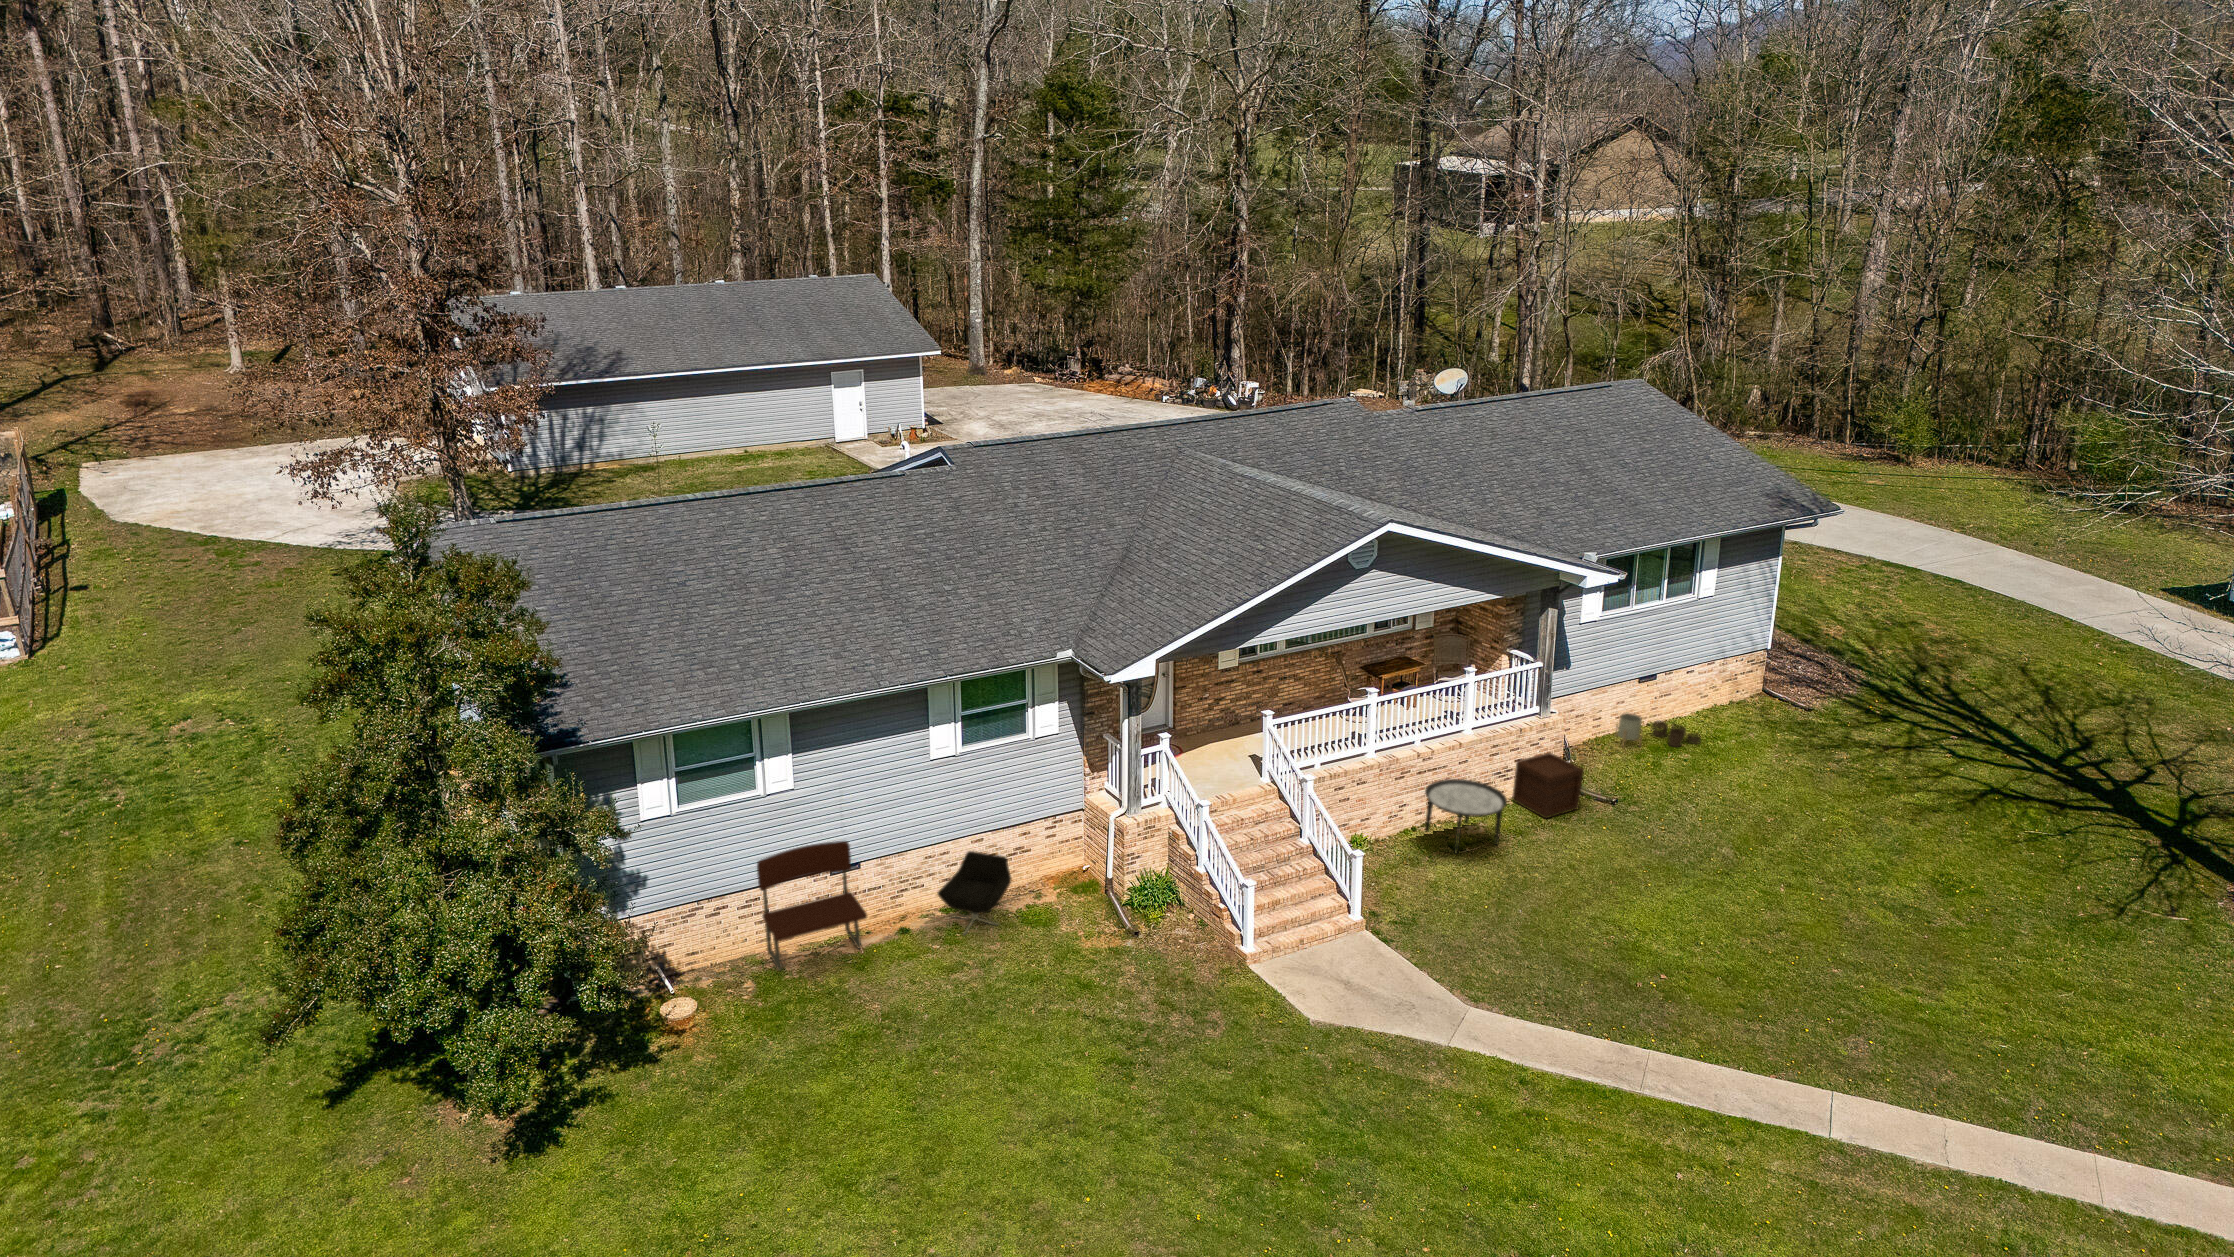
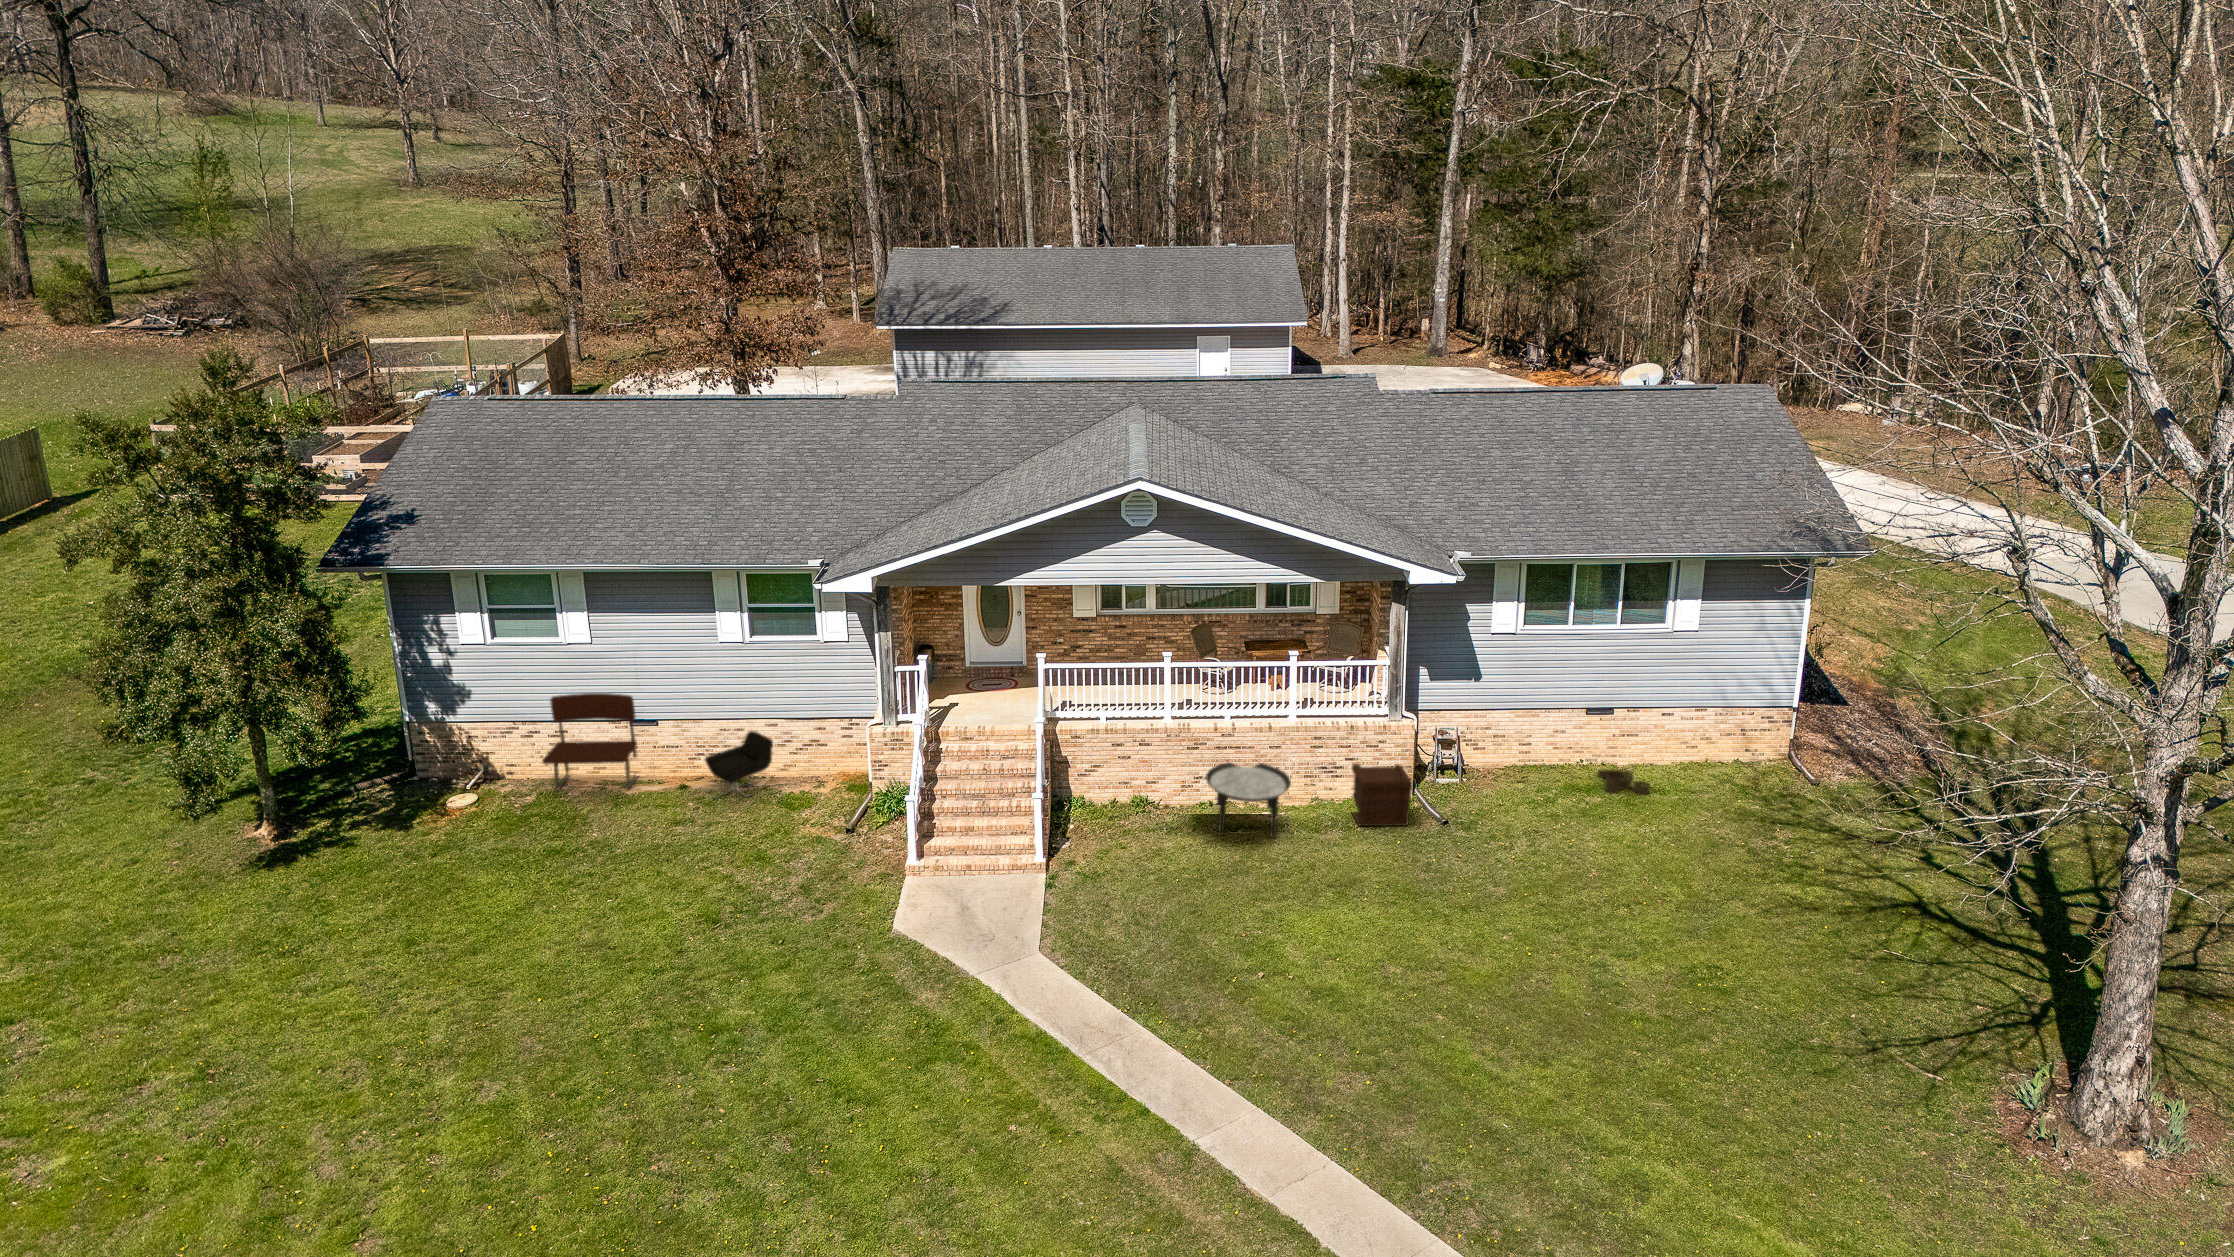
planter: present [1615,713,1642,746] -> none [1544,744,1572,784]

